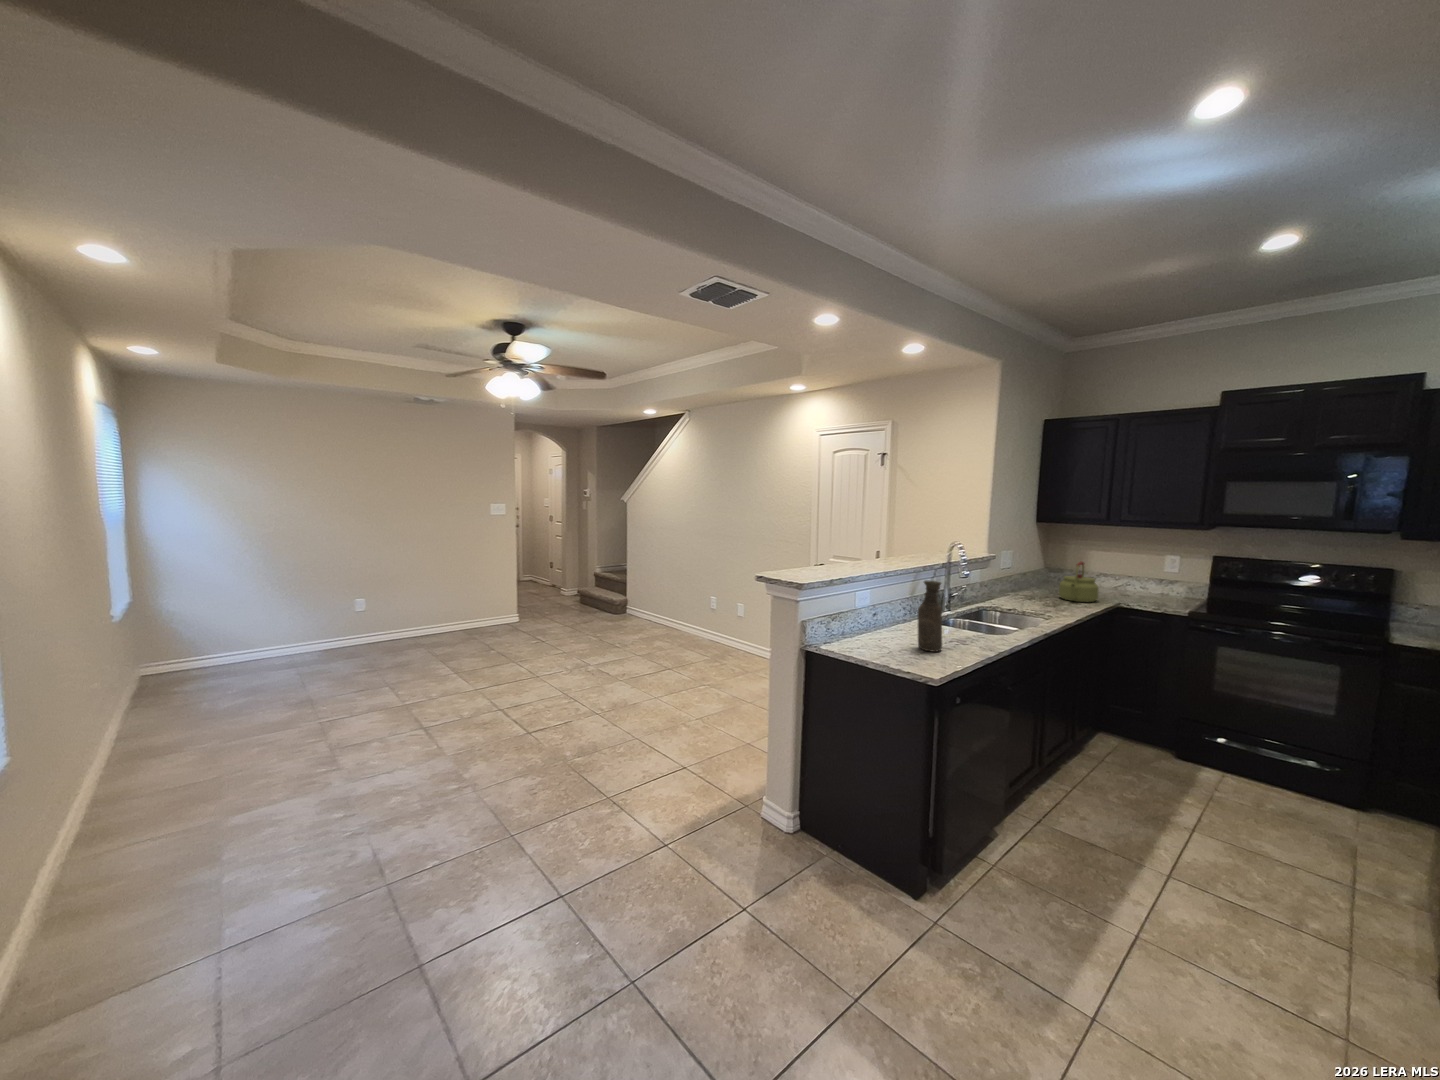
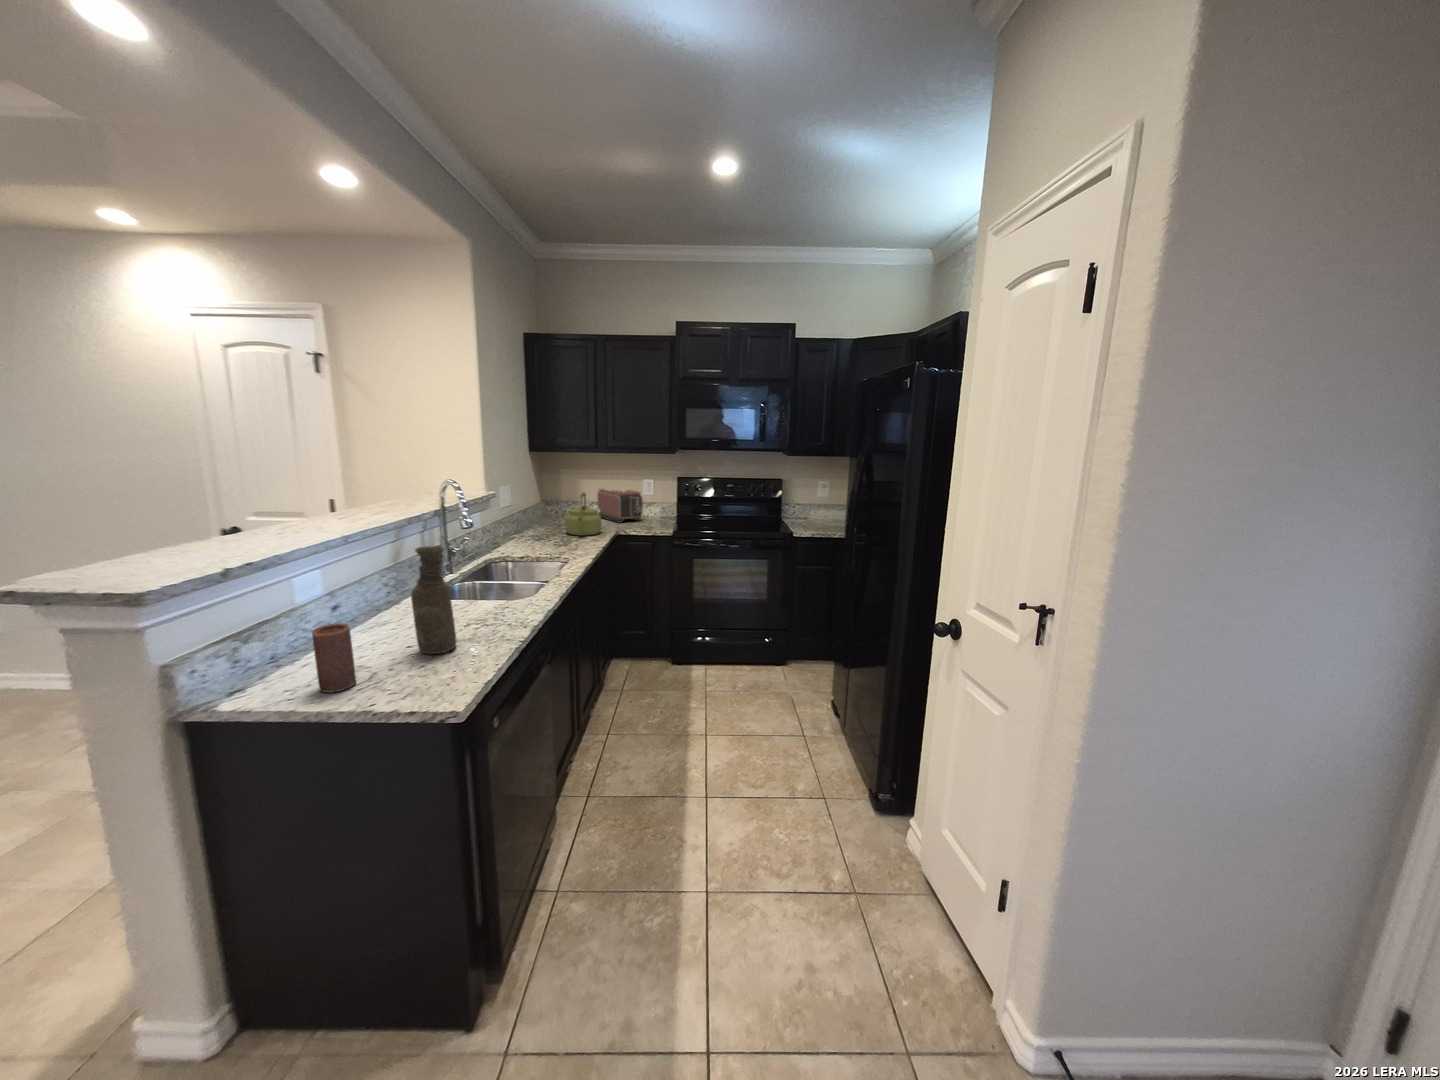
toaster: none [1102,561,1157,597] -> present [597,489,643,523]
candle: none [864,616,883,655] -> present [312,623,356,693]

